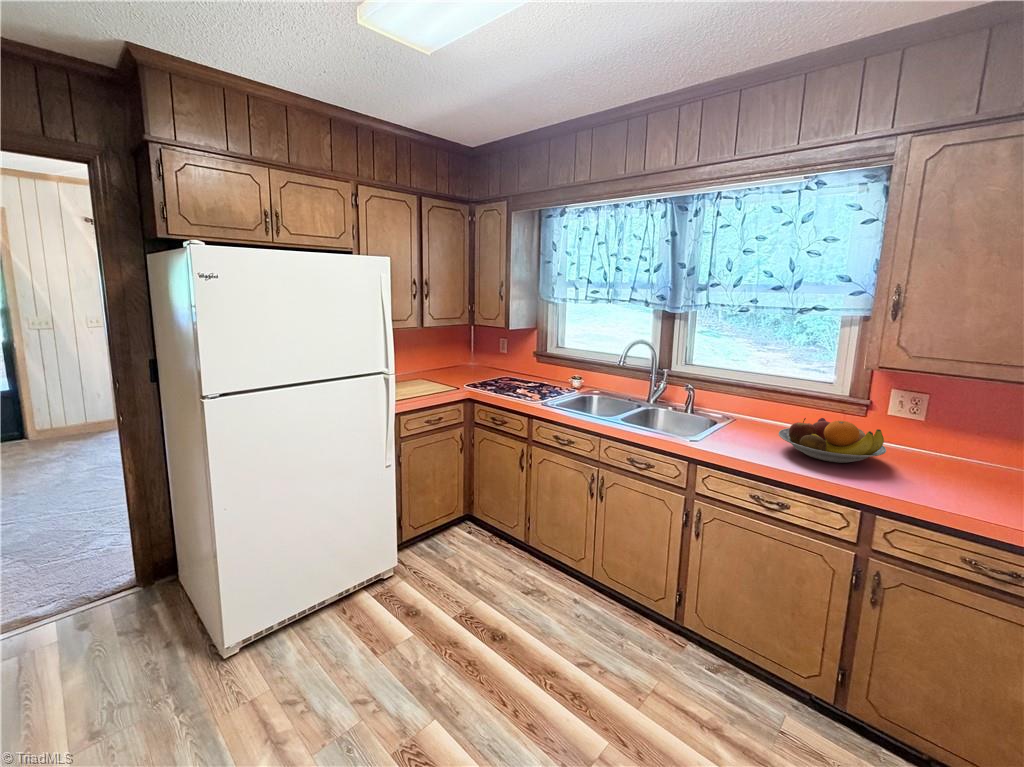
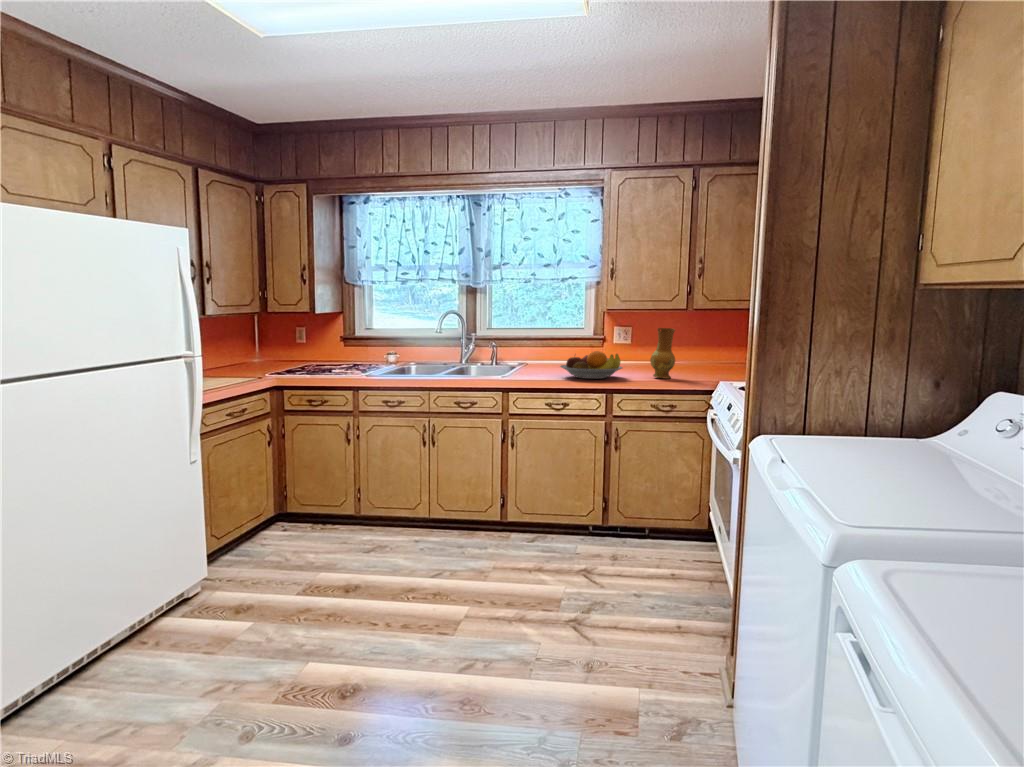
ceramic jug: none [939,394,1001,478] -> present [650,328,675,379]

